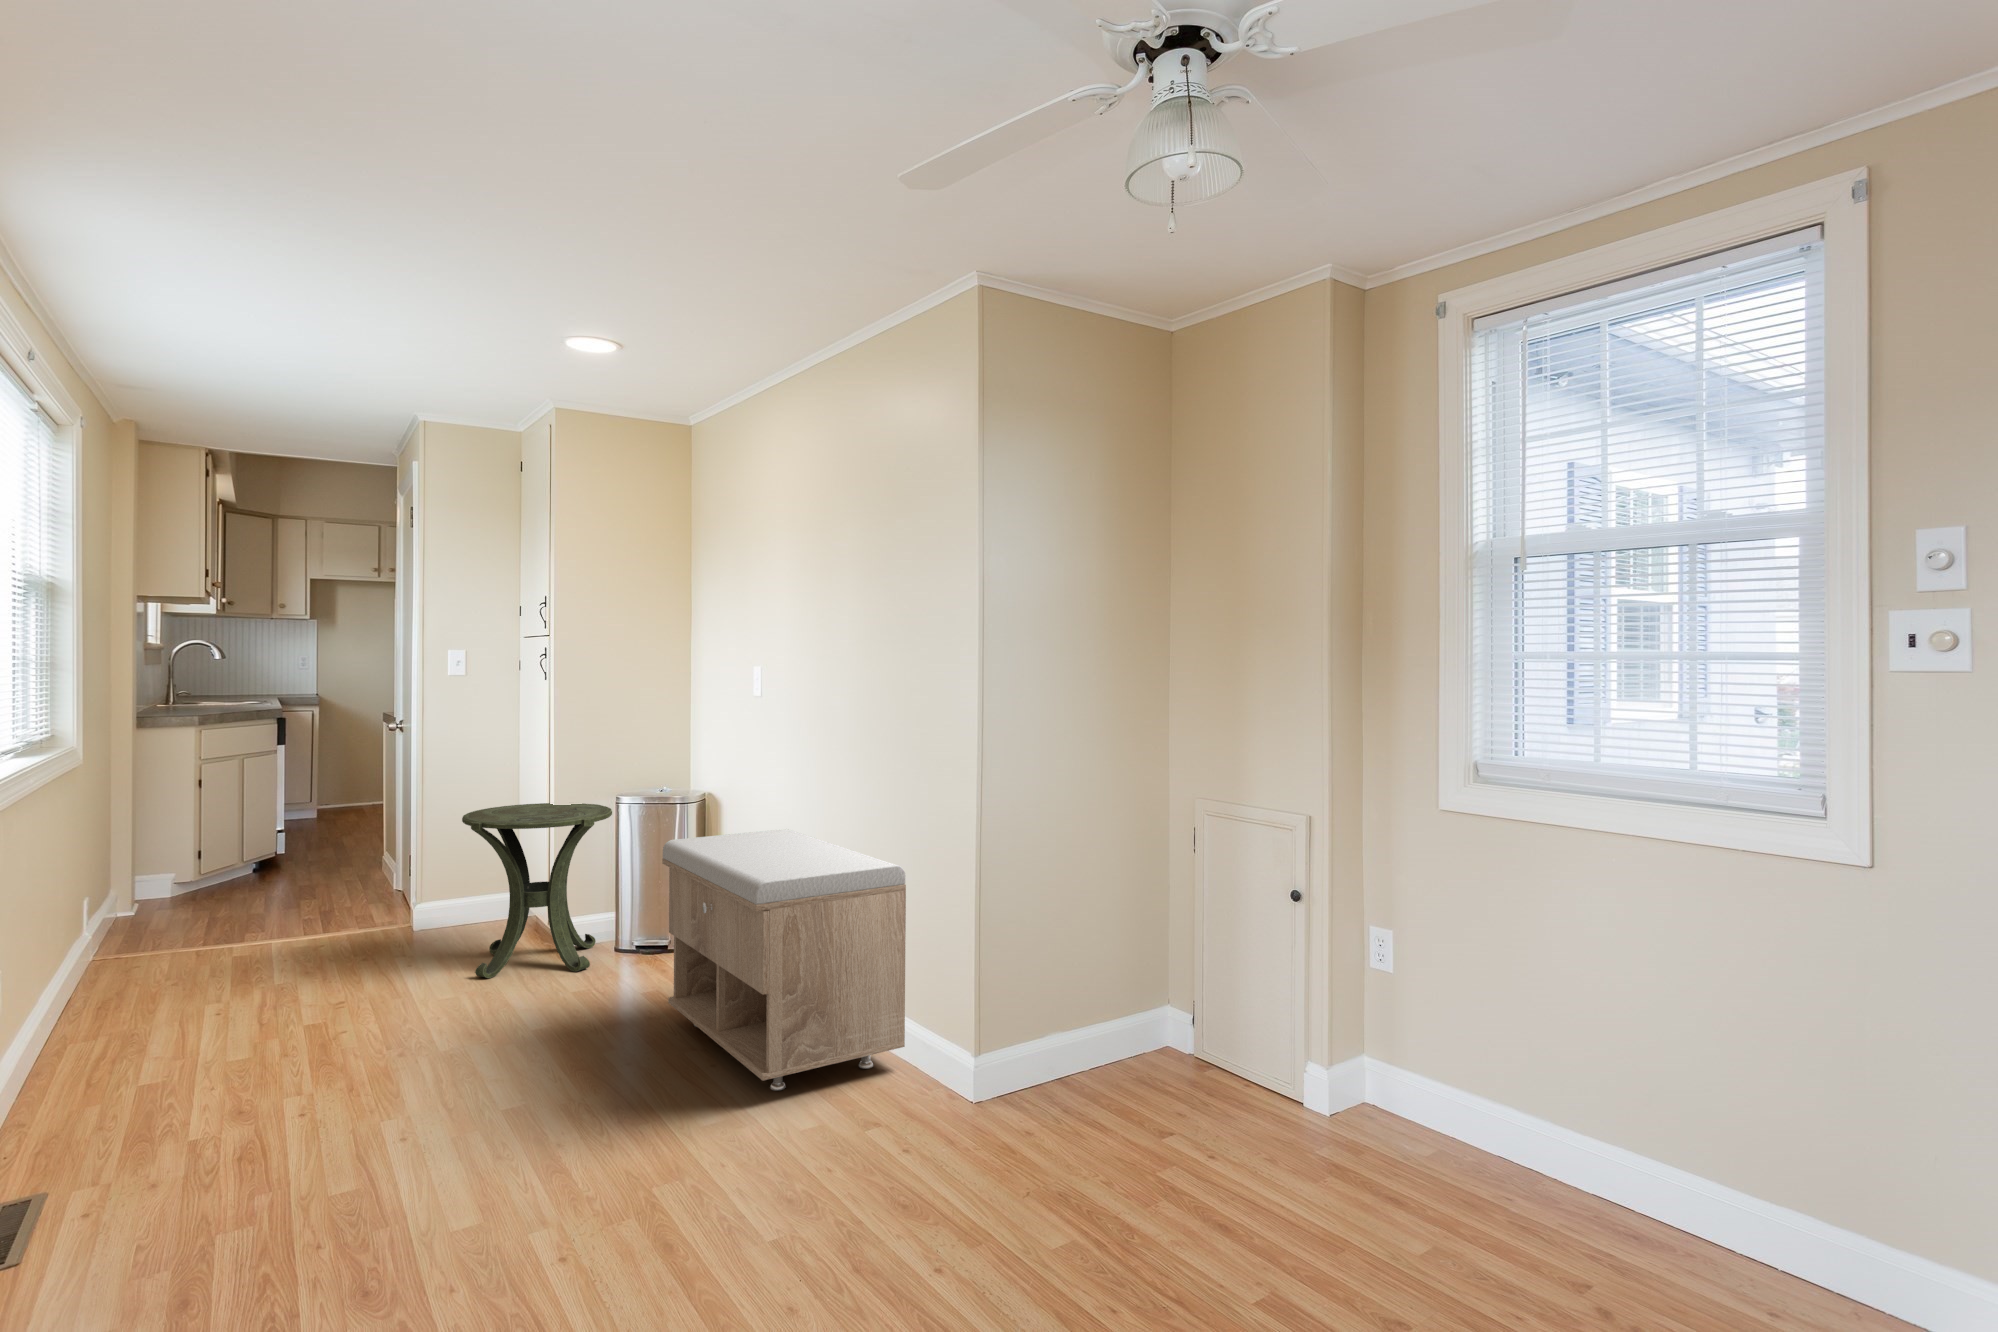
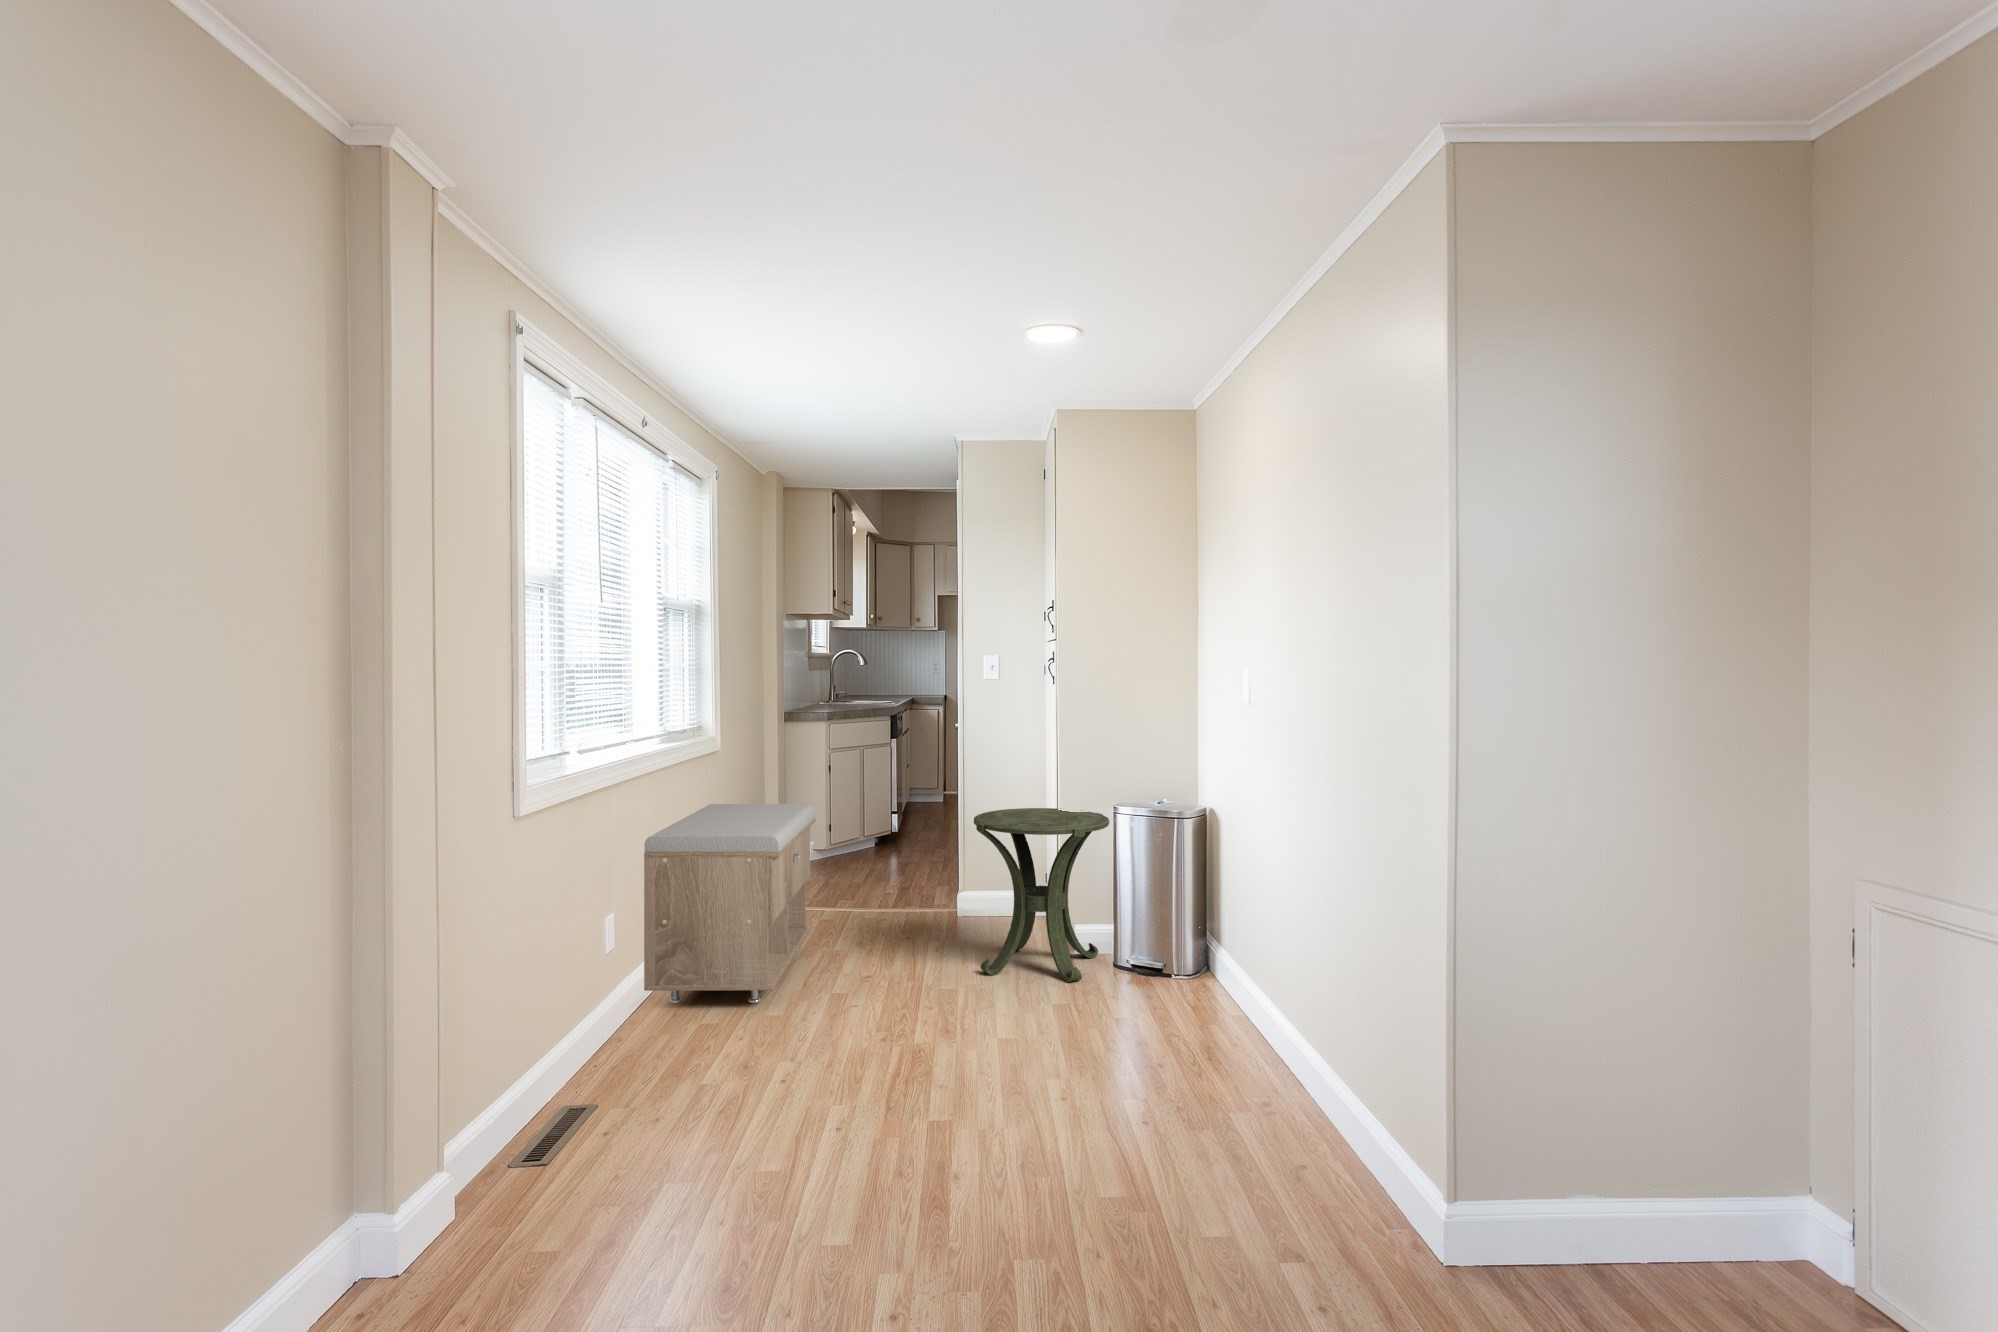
storage bench: present [662,829,906,1091] -> present [644,804,815,1004]

